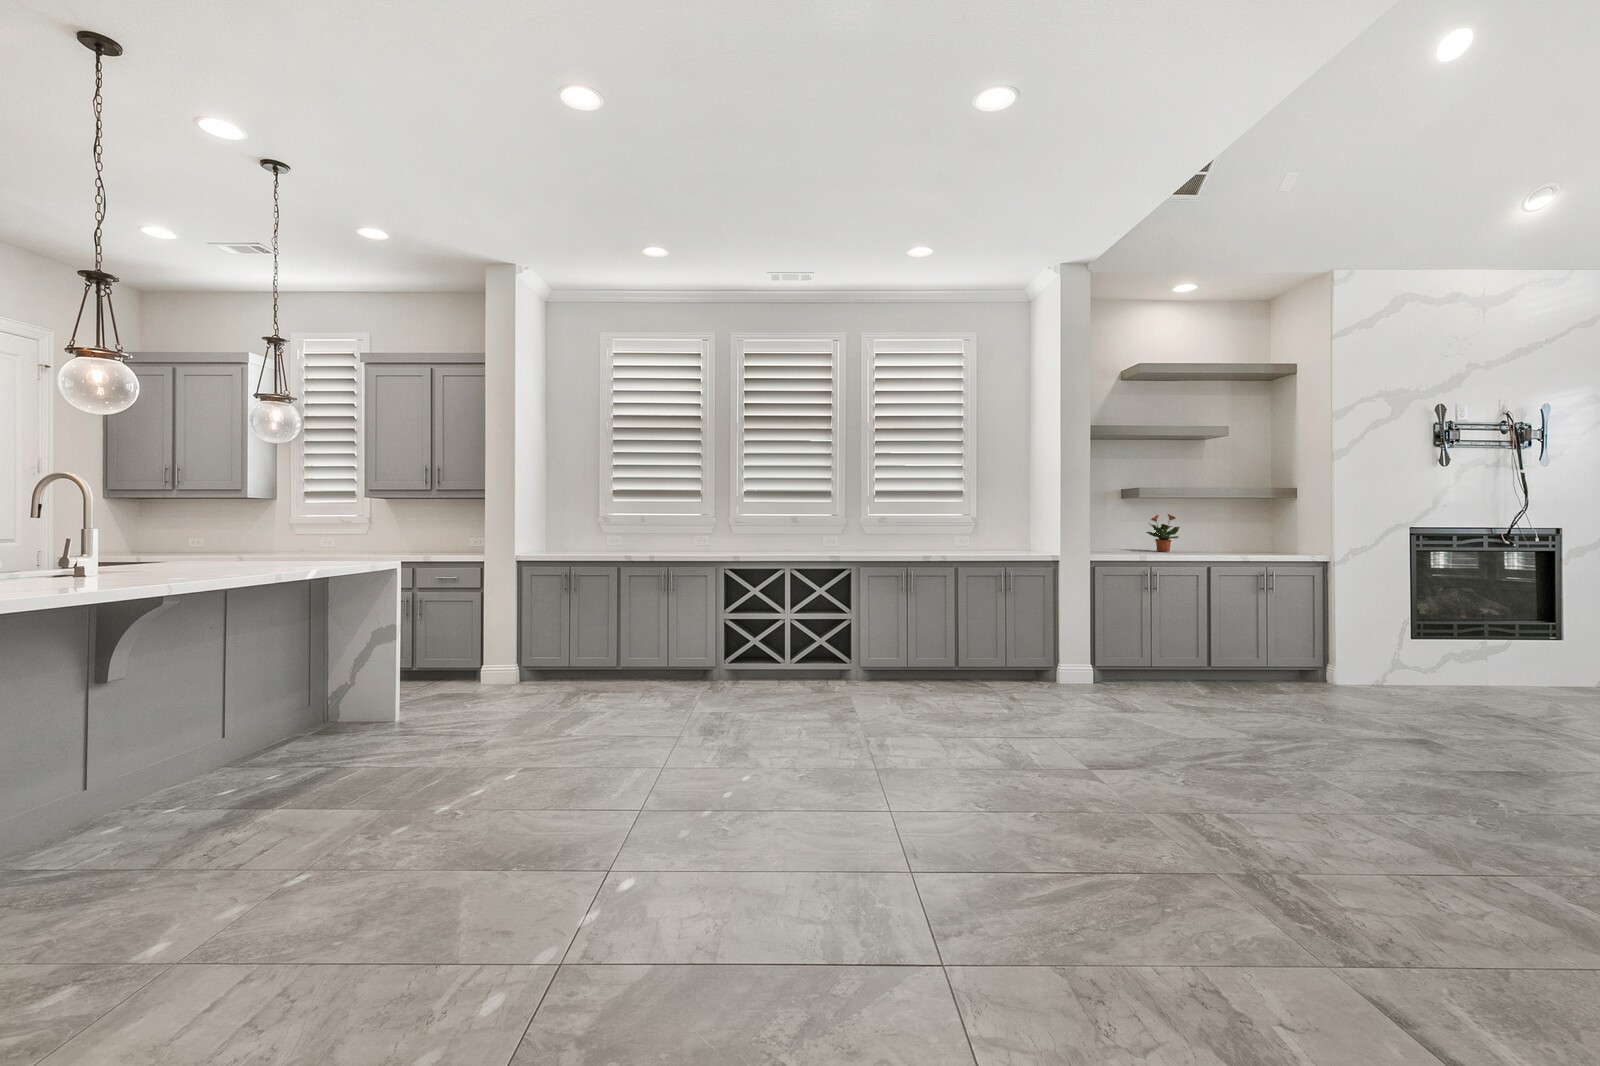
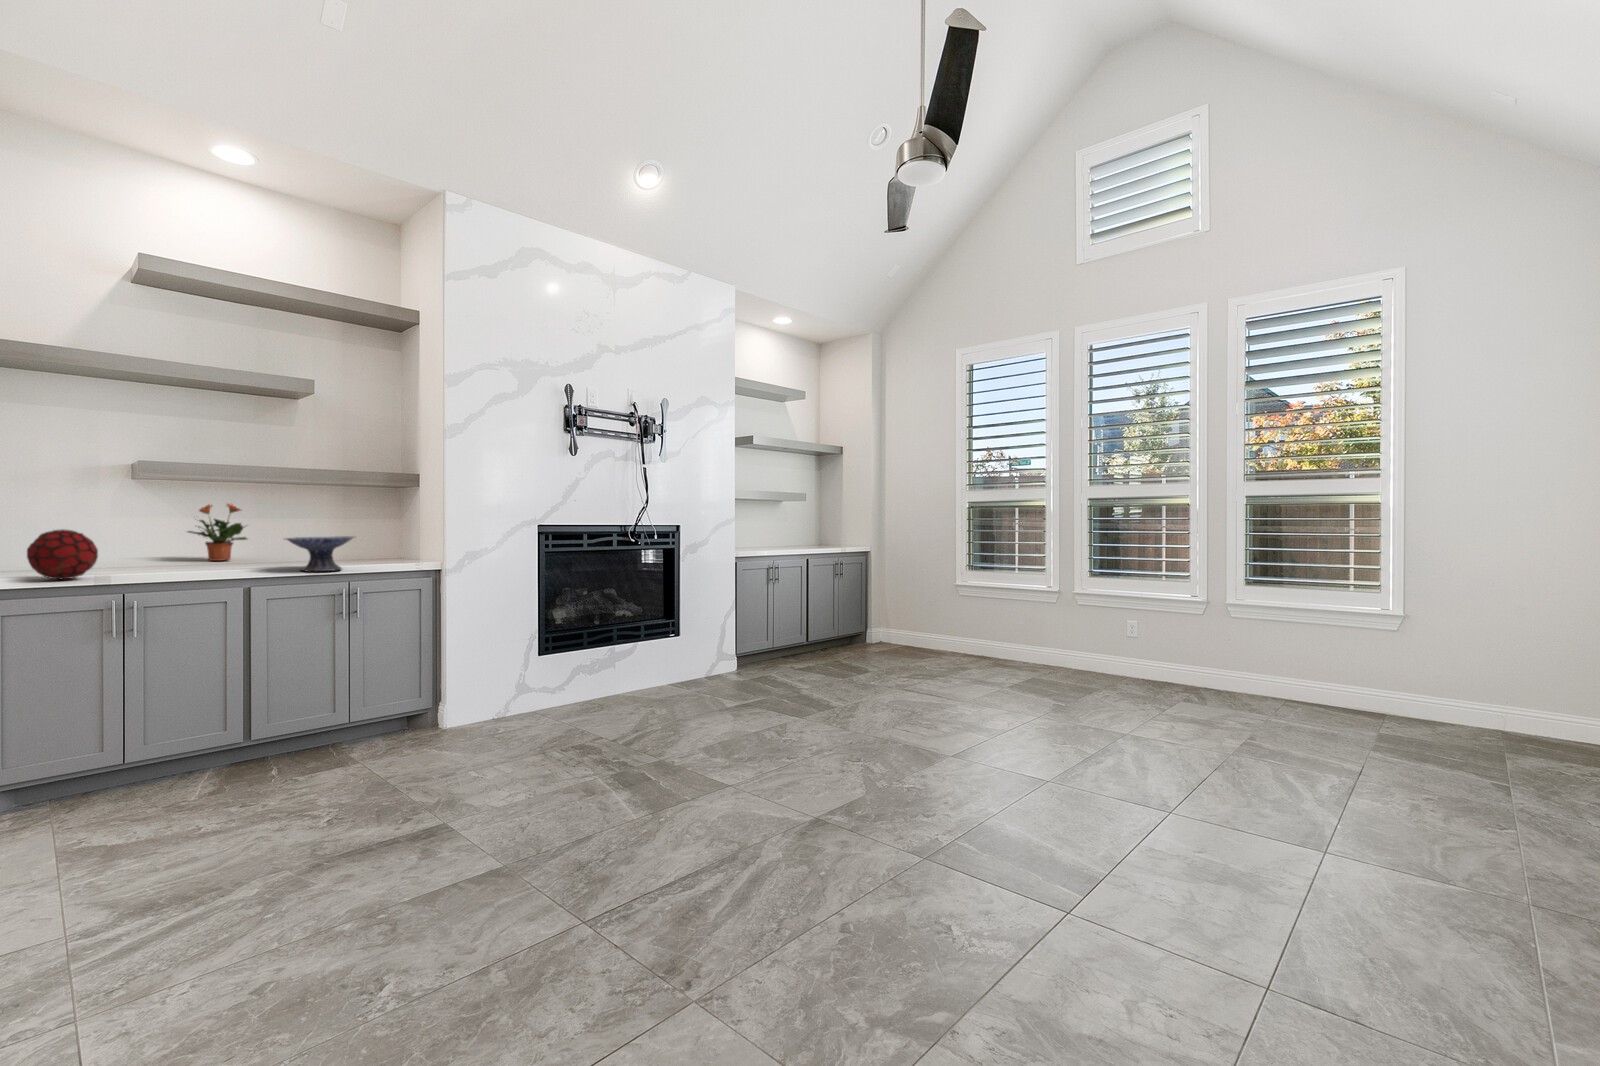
decorative orb: none [1108,528,1140,557] -> present [27,529,98,580]
decorative bowl: none [1226,534,1276,558] -> present [285,536,355,571]

